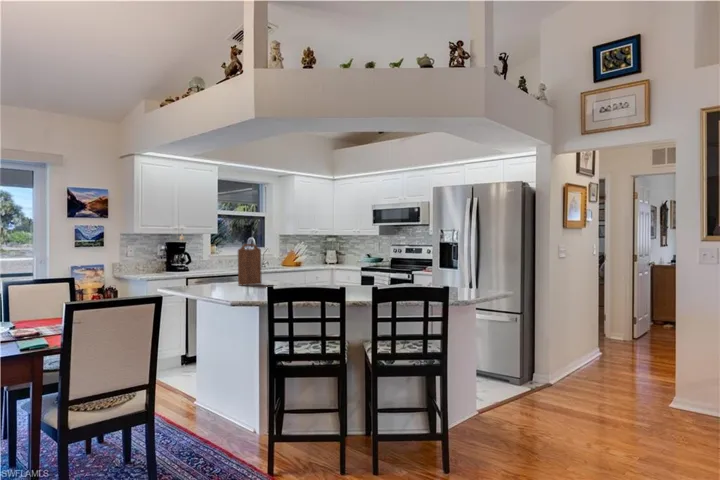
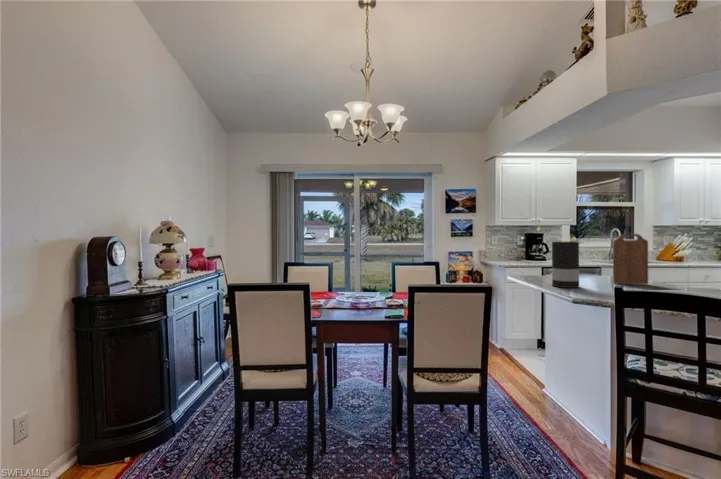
vase: none [191,251,212,291] -> present [552,242,579,288]

